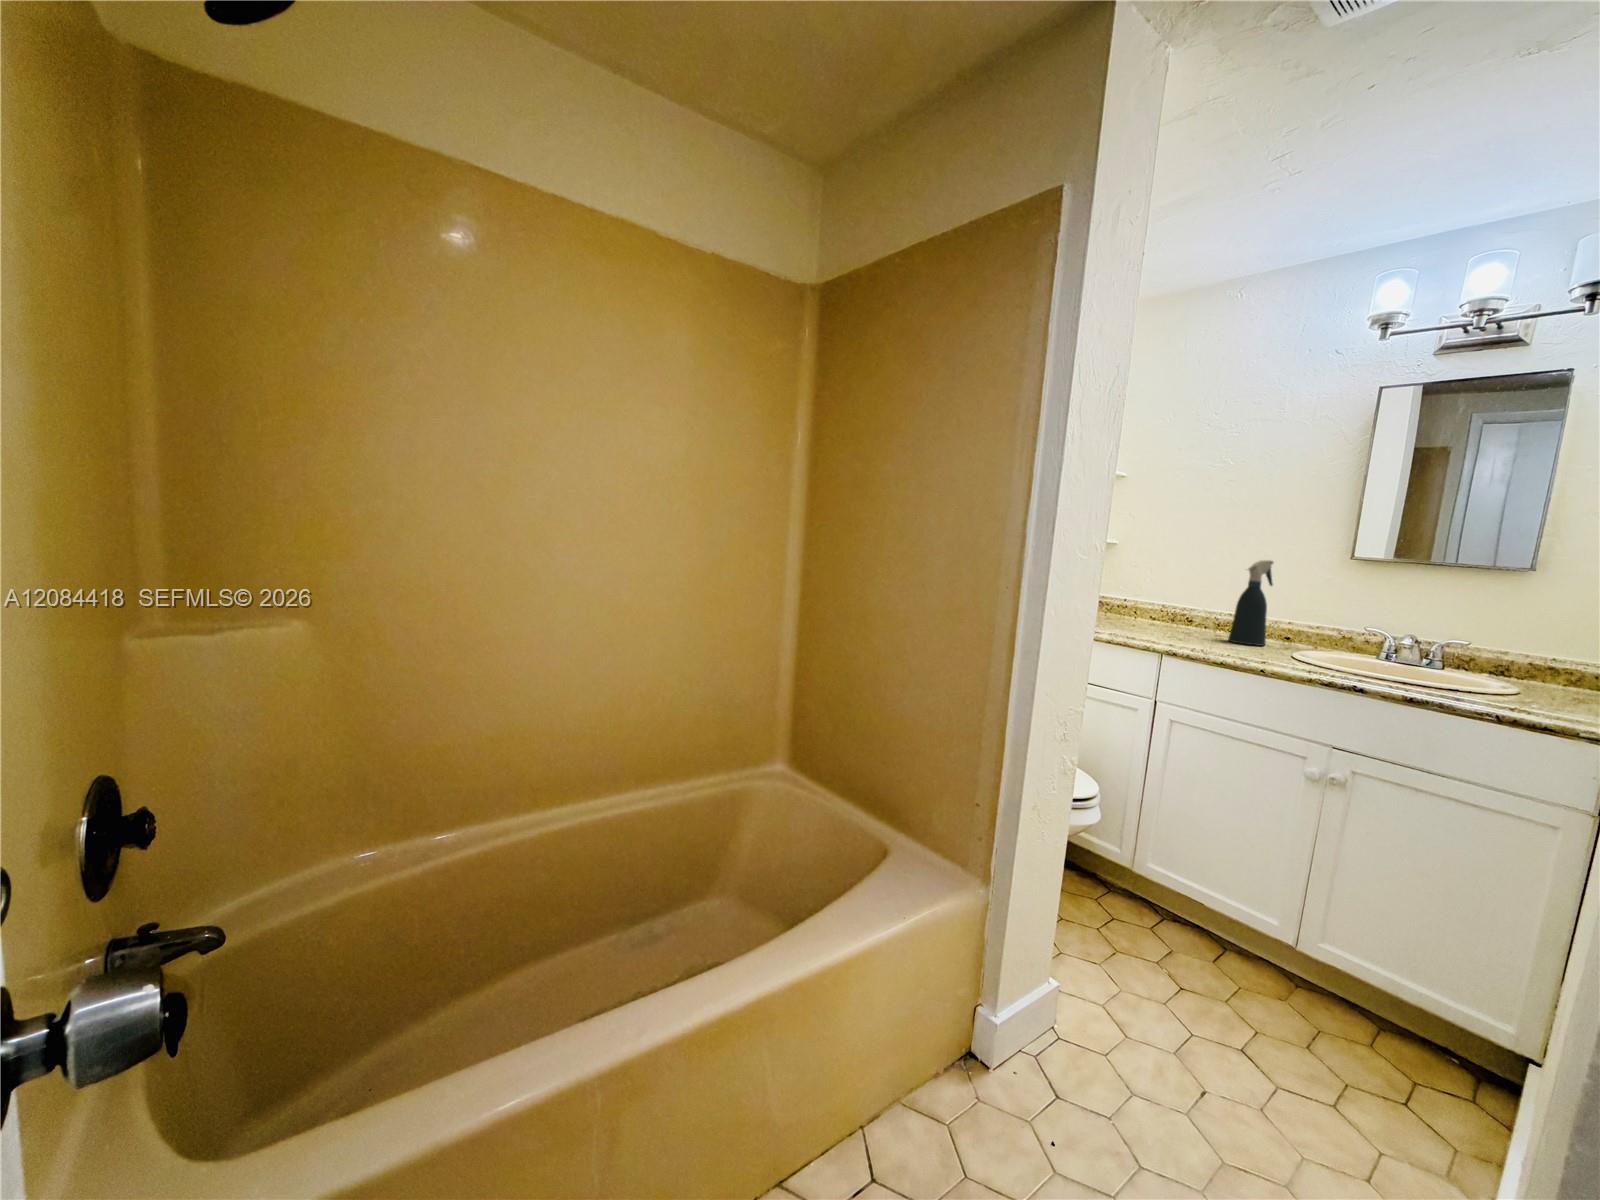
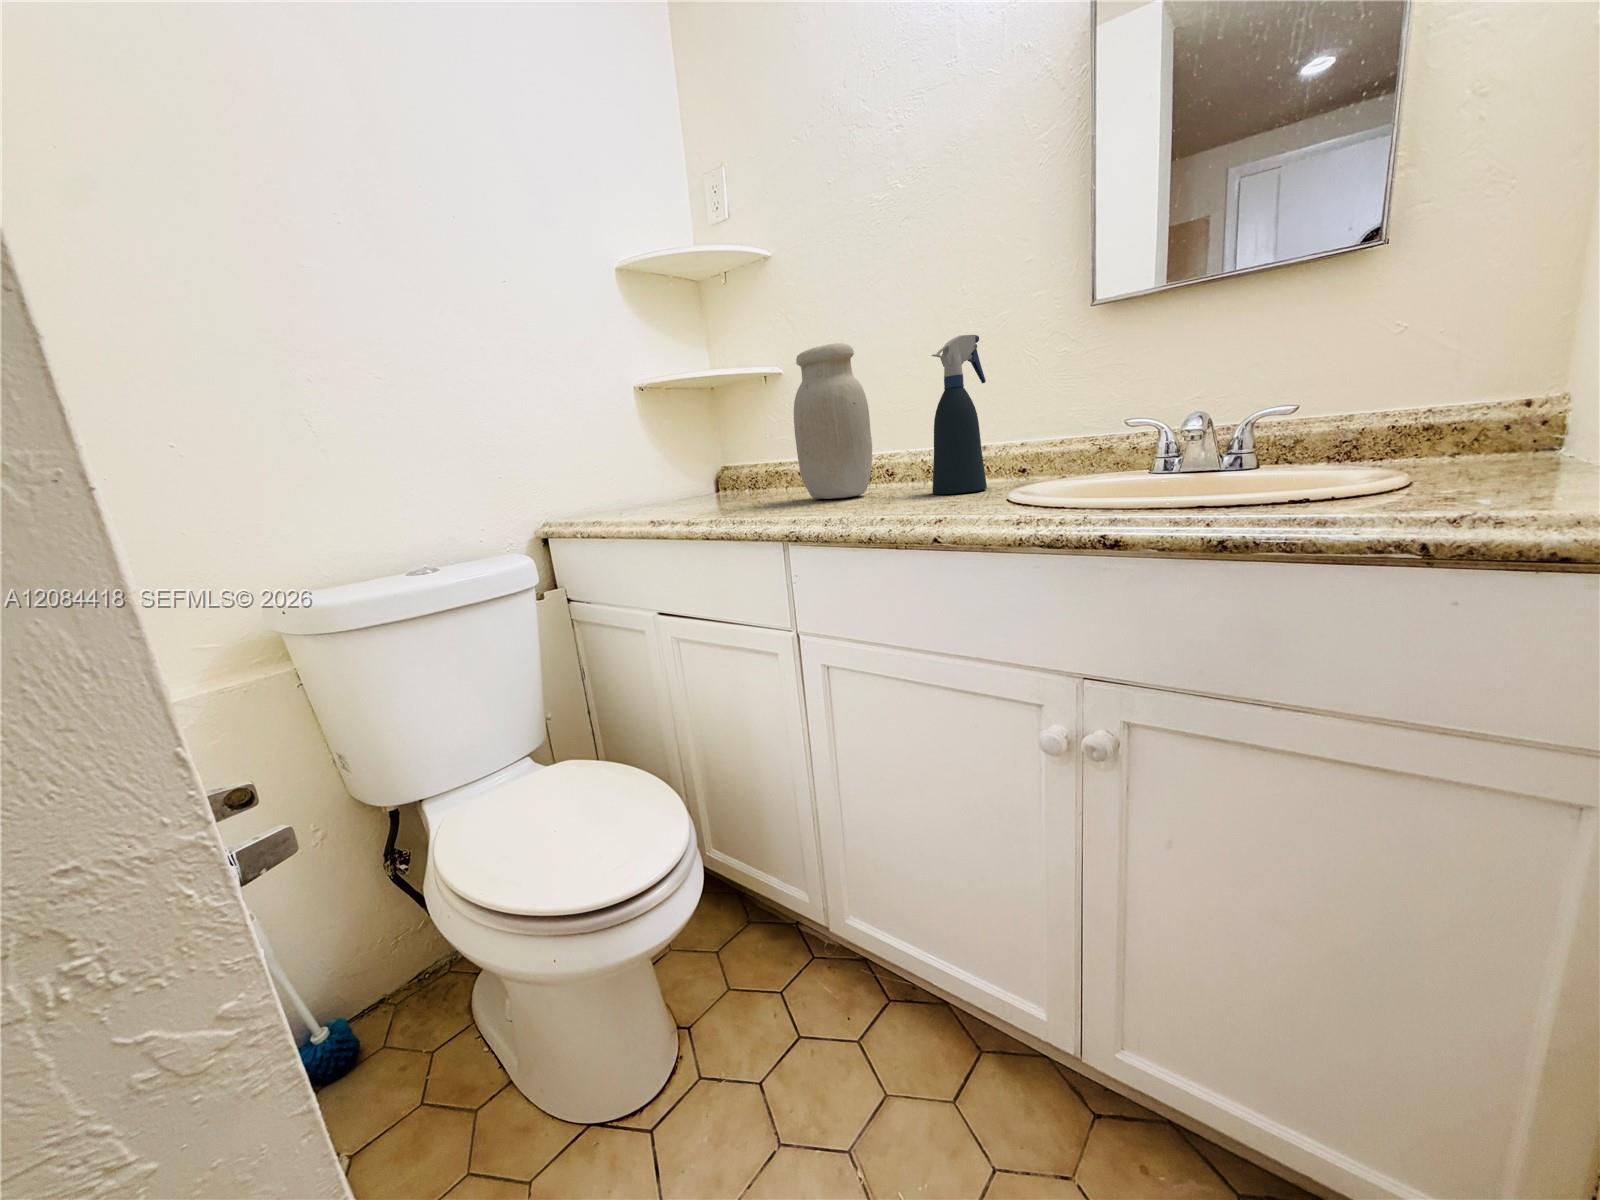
jar: none [1138,548,1192,632] -> present [794,343,872,499]

